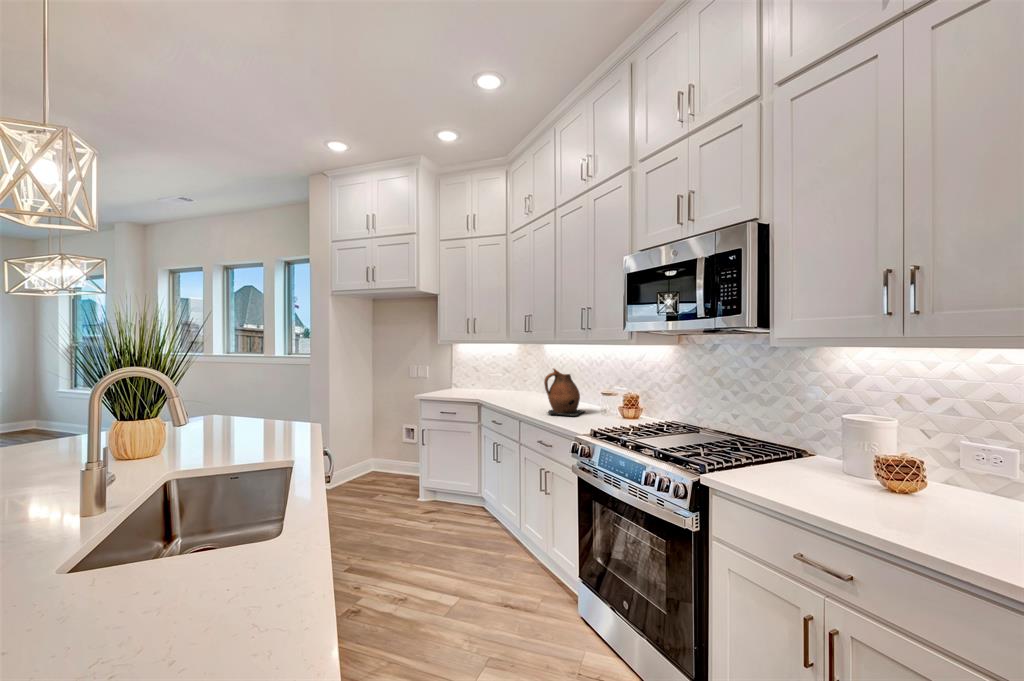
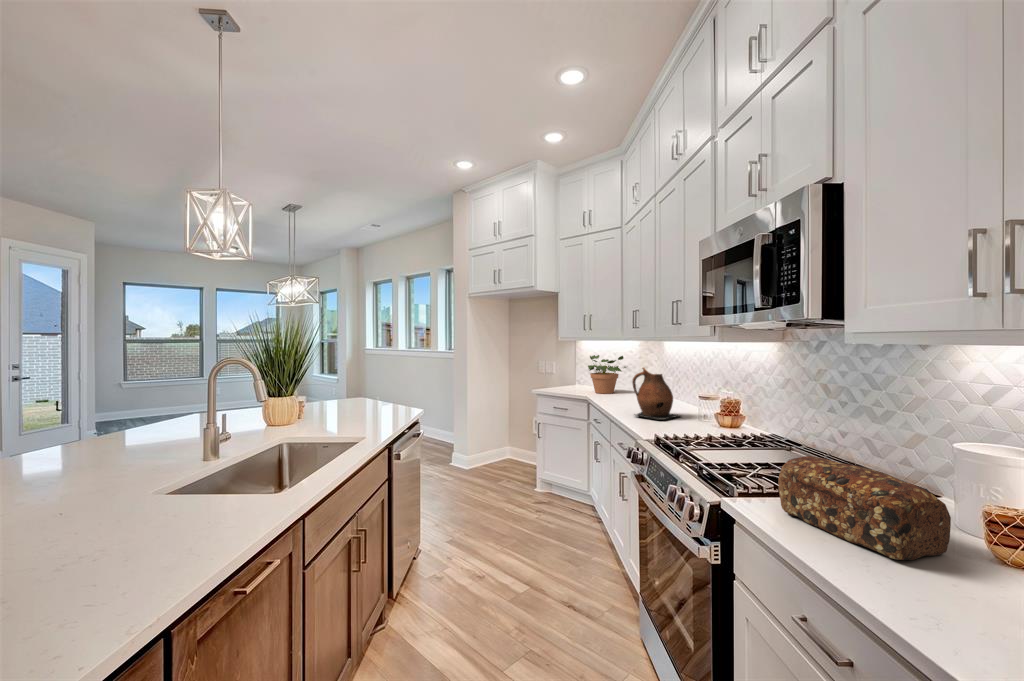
potted plant: none [473,357,514,395] -> present [588,355,626,394]
bread loaf: none [753,433,872,501] -> present [778,456,951,560]

